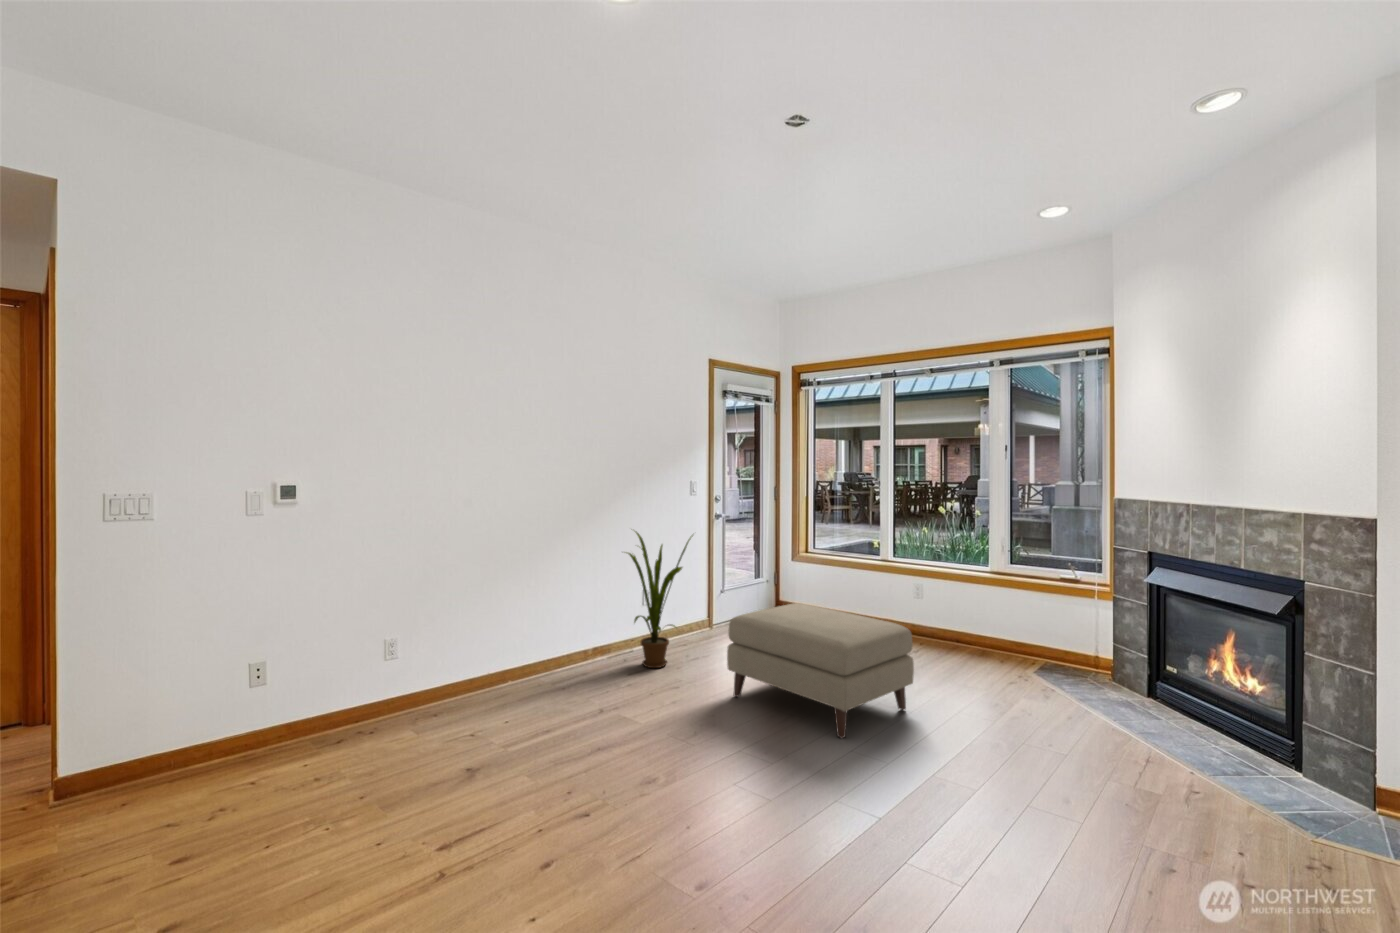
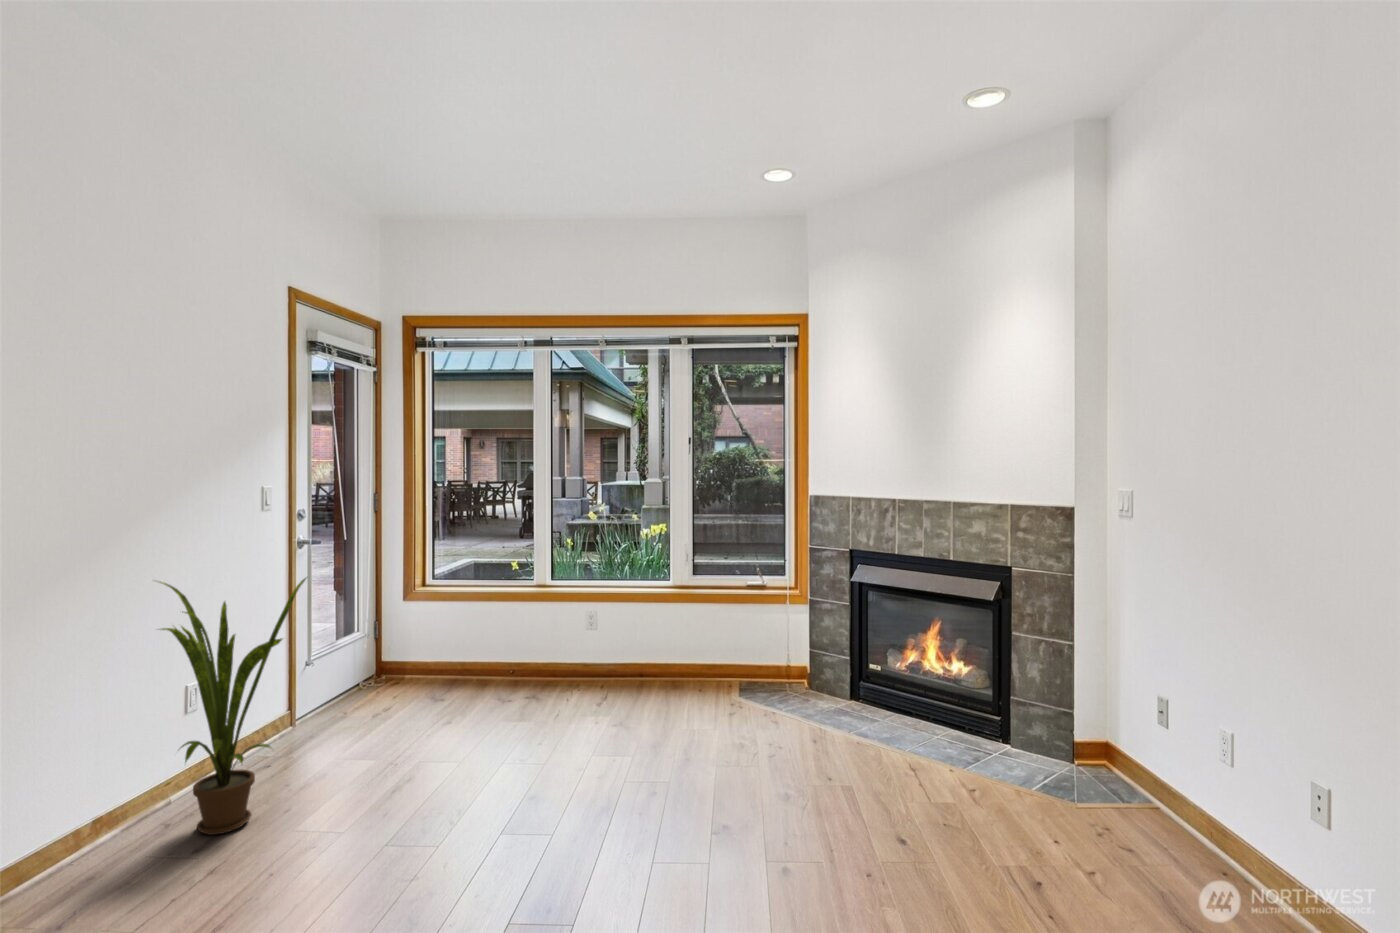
ottoman: present [727,603,914,738] -> none [405,666,673,860]

